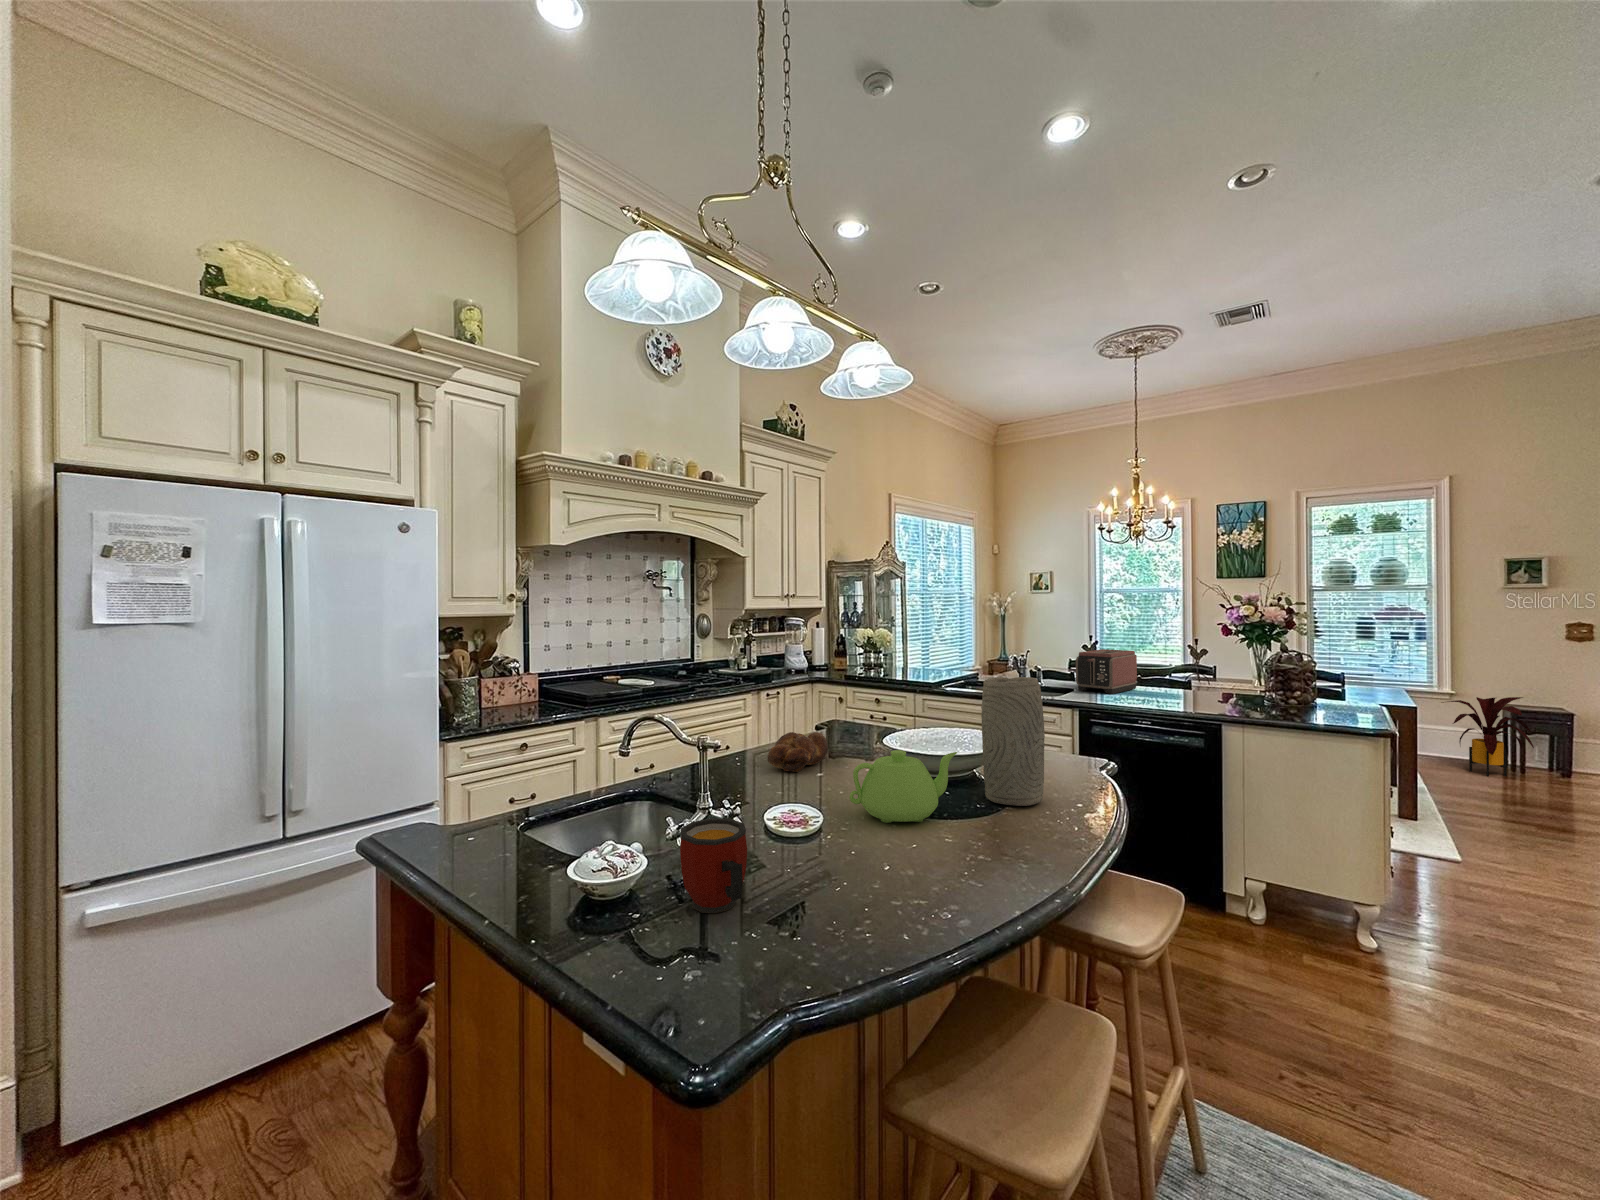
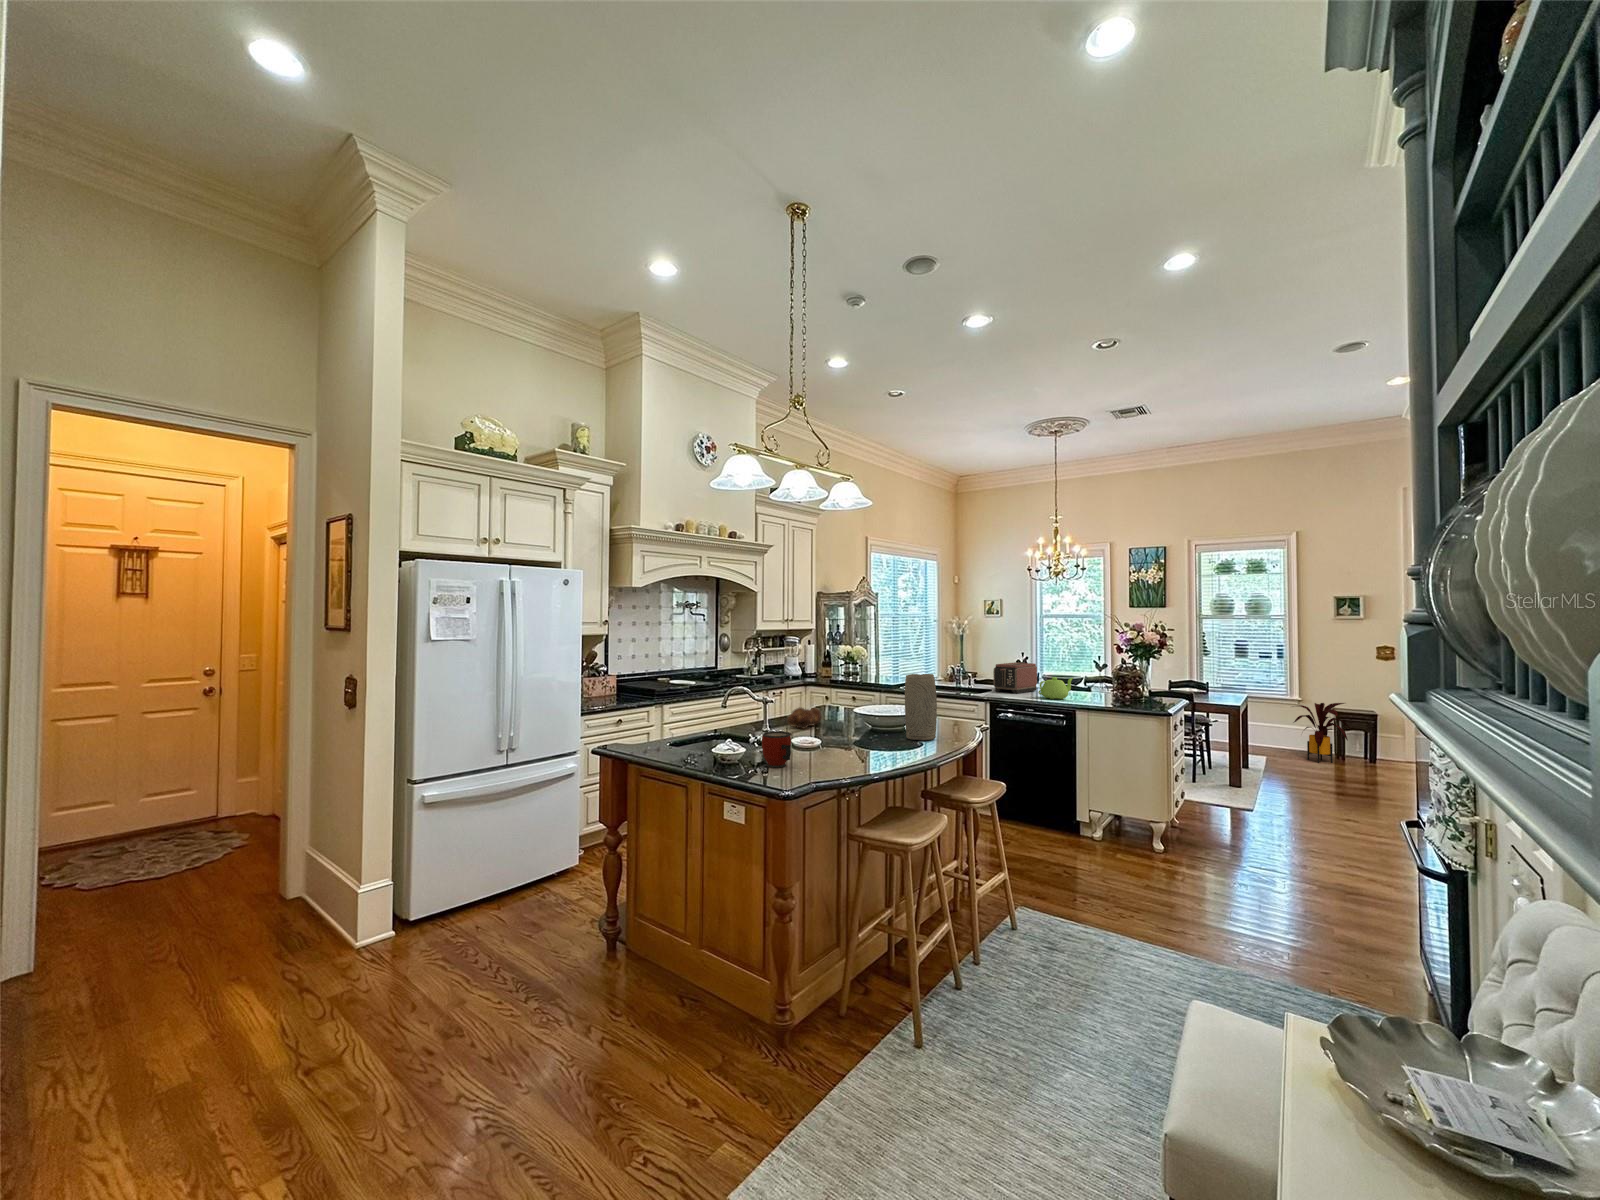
teapot: present [849,750,957,823] -> present [1038,677,1073,699]

